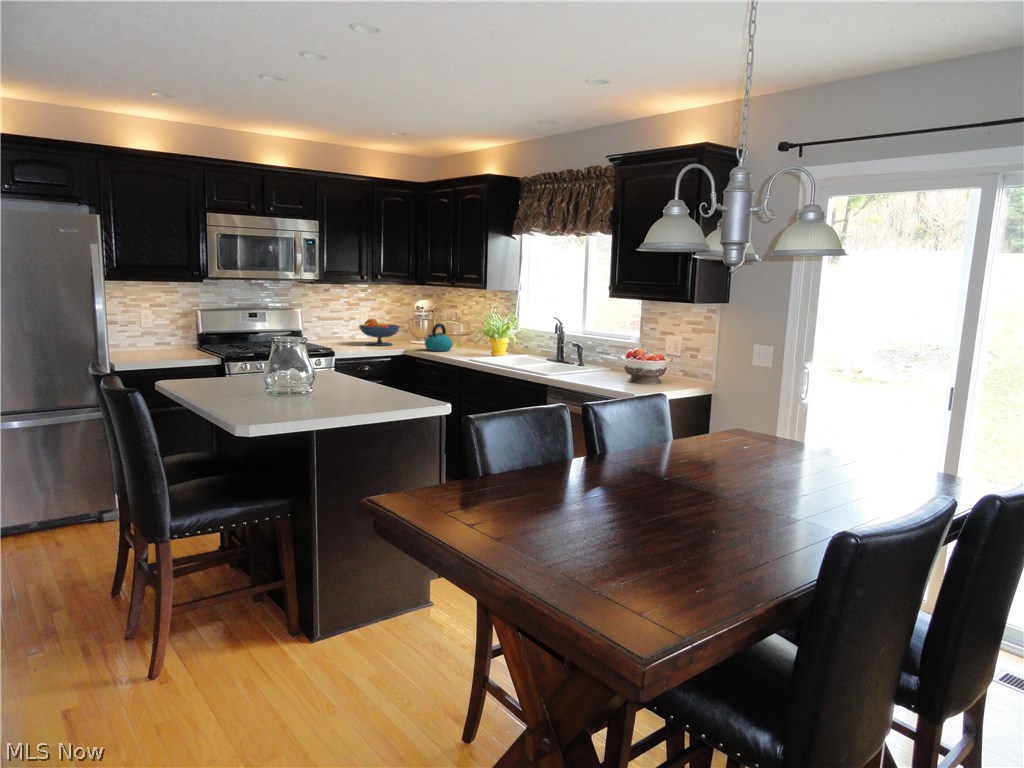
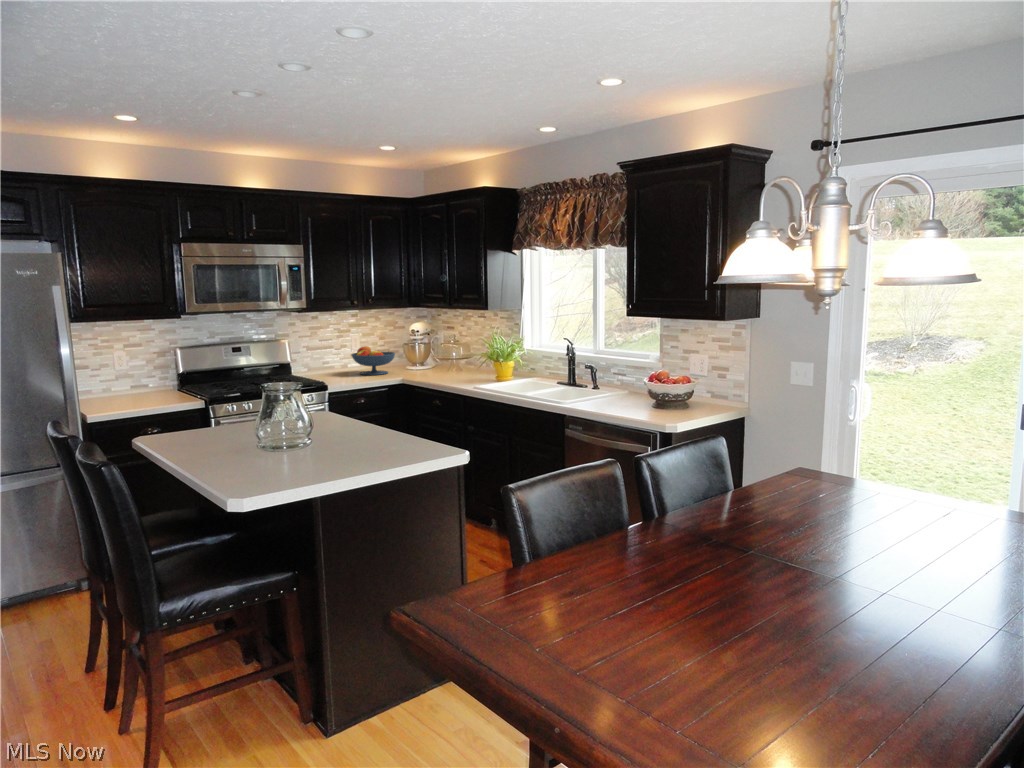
kettle: present [425,324,453,351] -> none [424,349,454,379]

